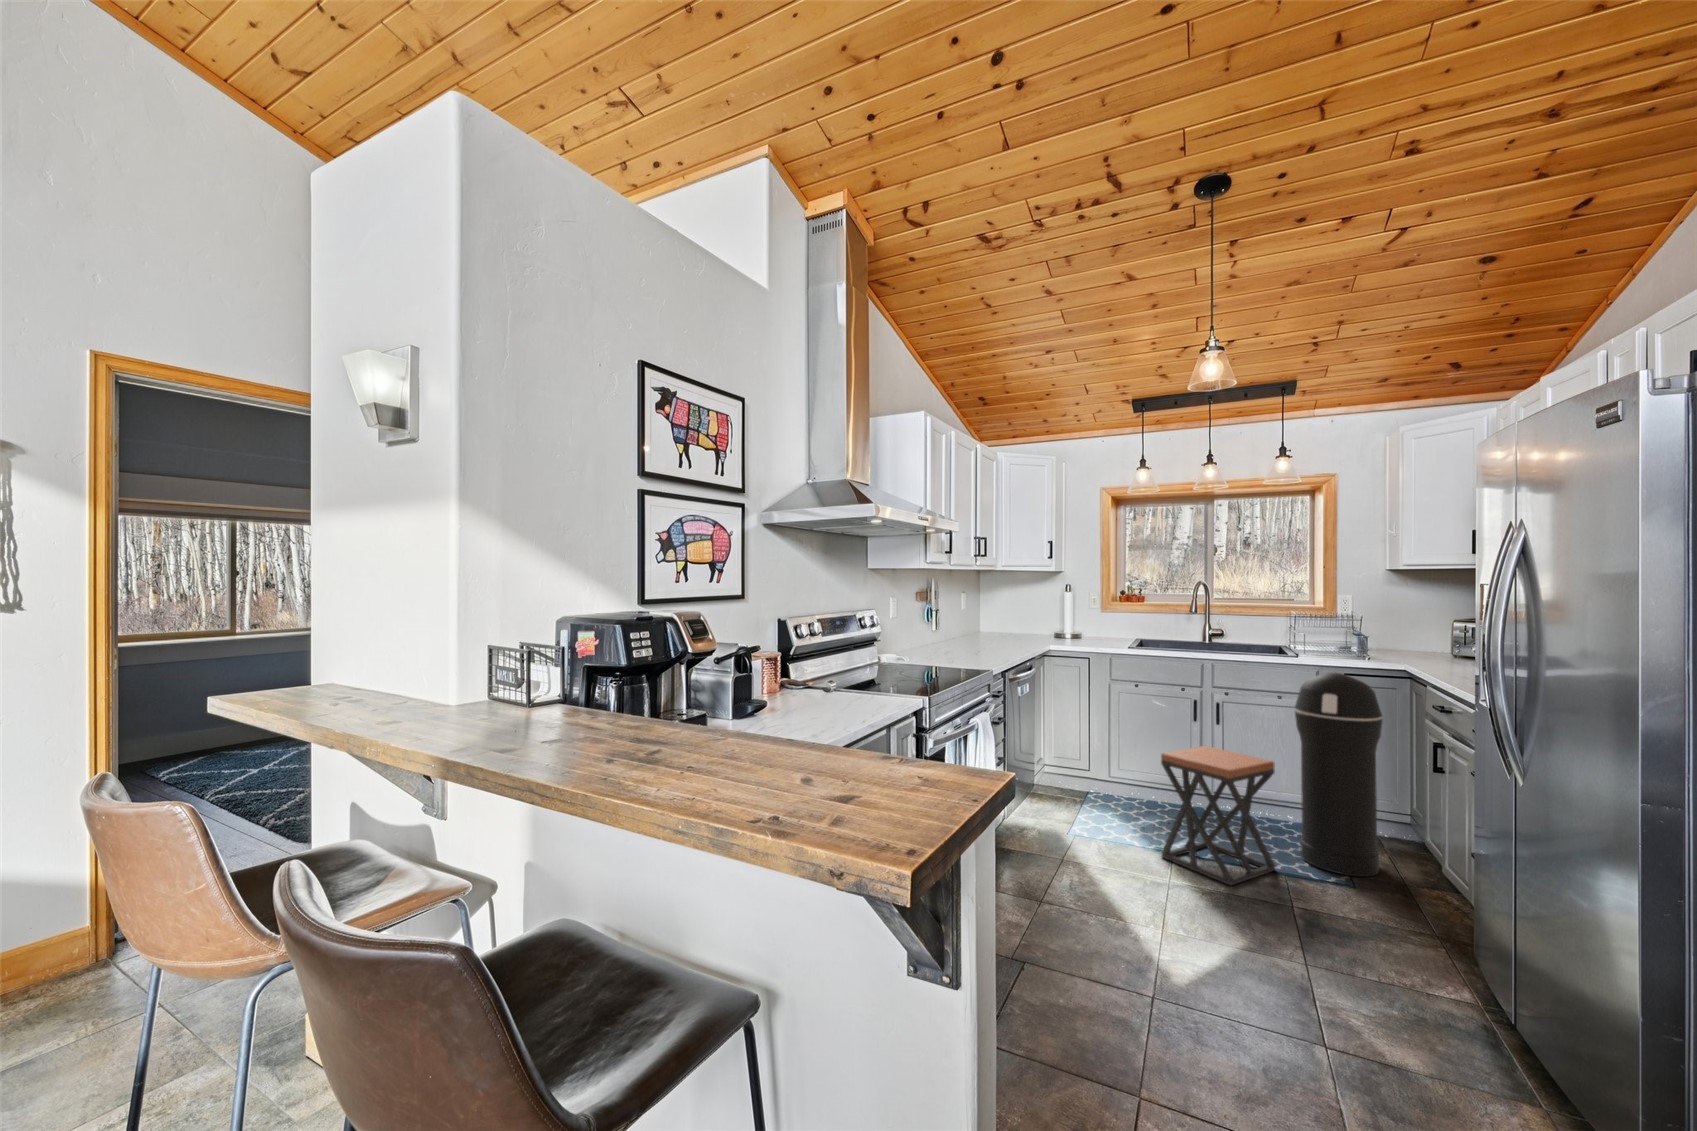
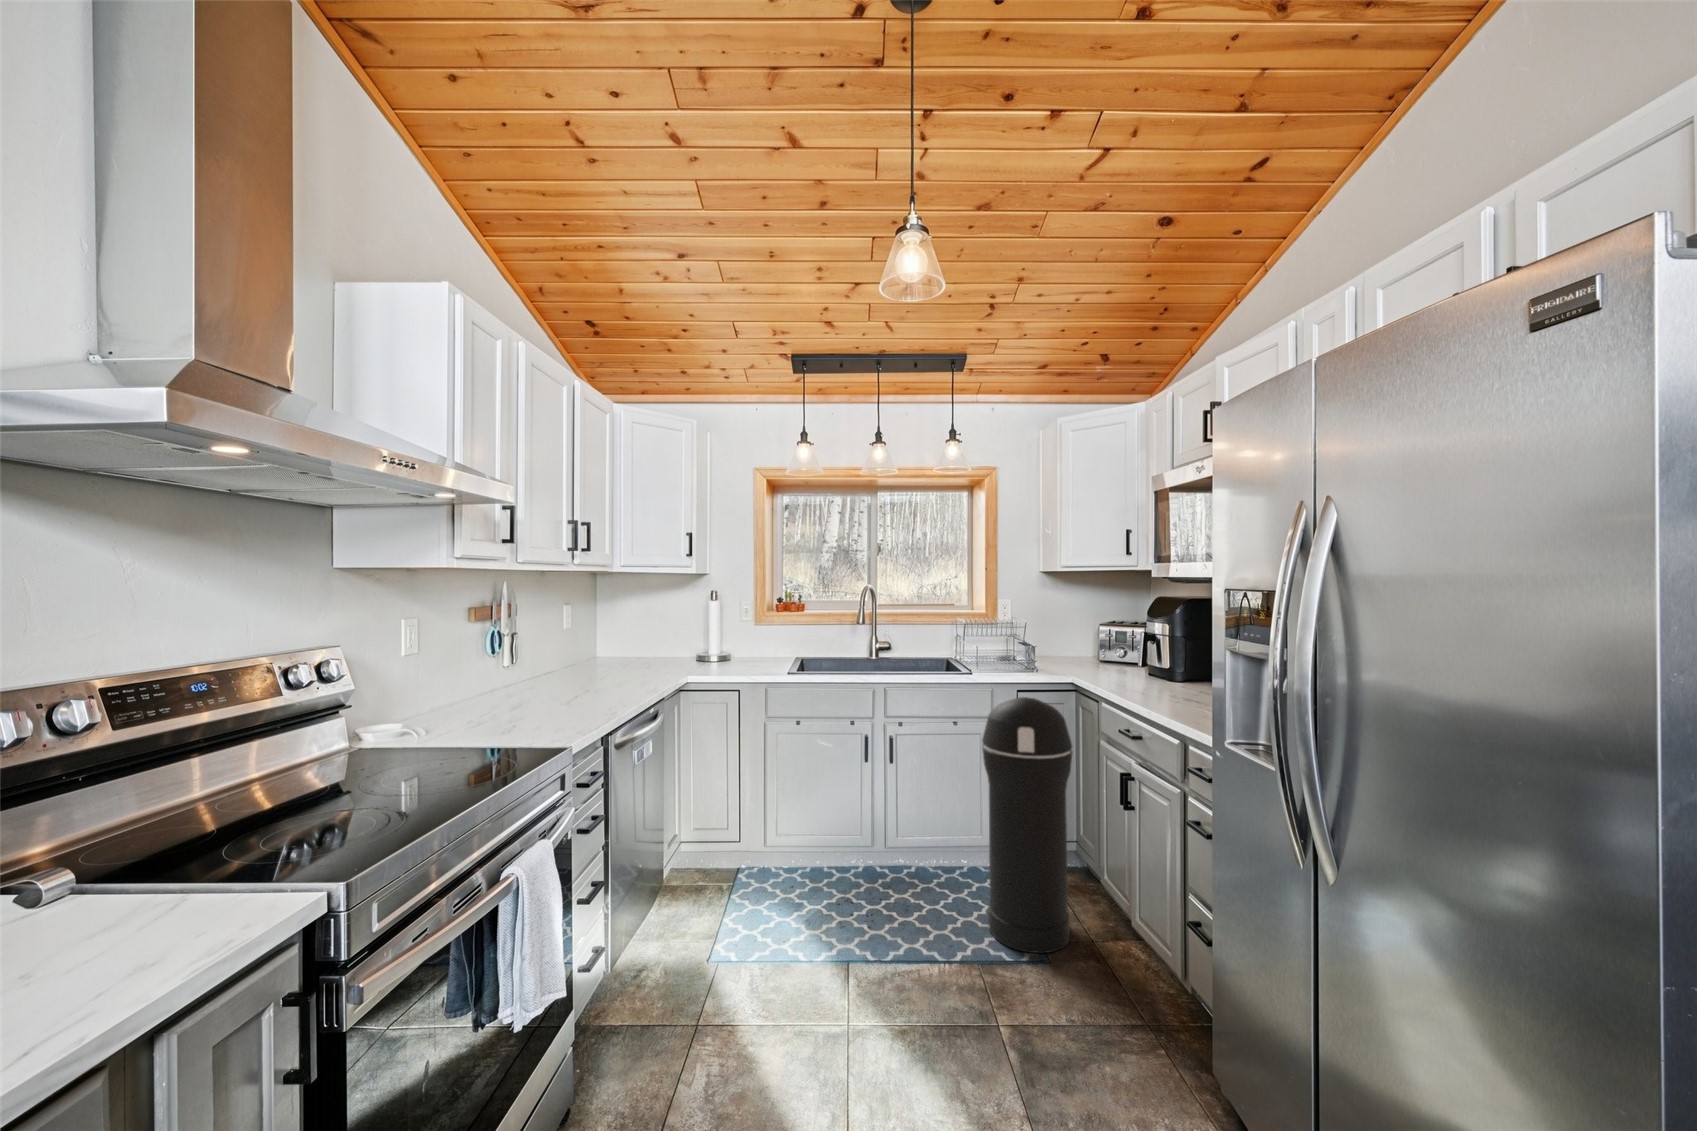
stool: present [1161,746,1275,885] -> none [835,807,971,1027]

